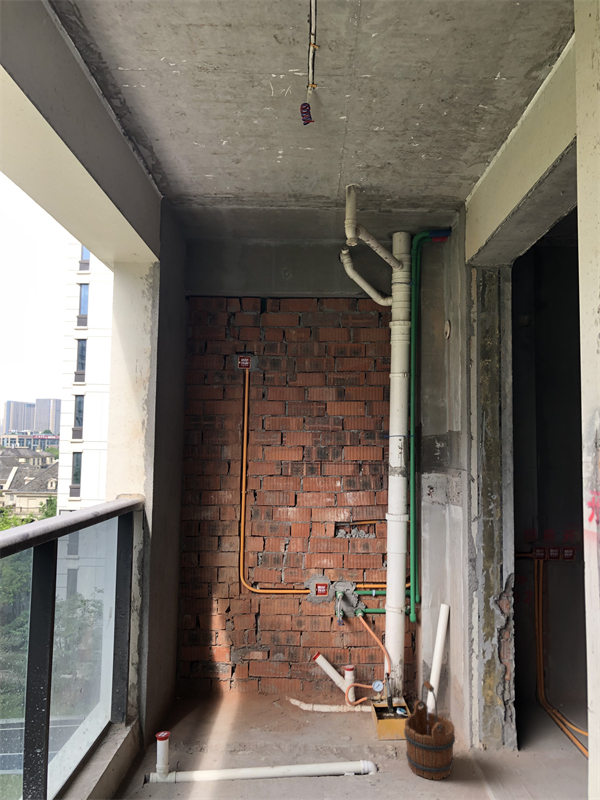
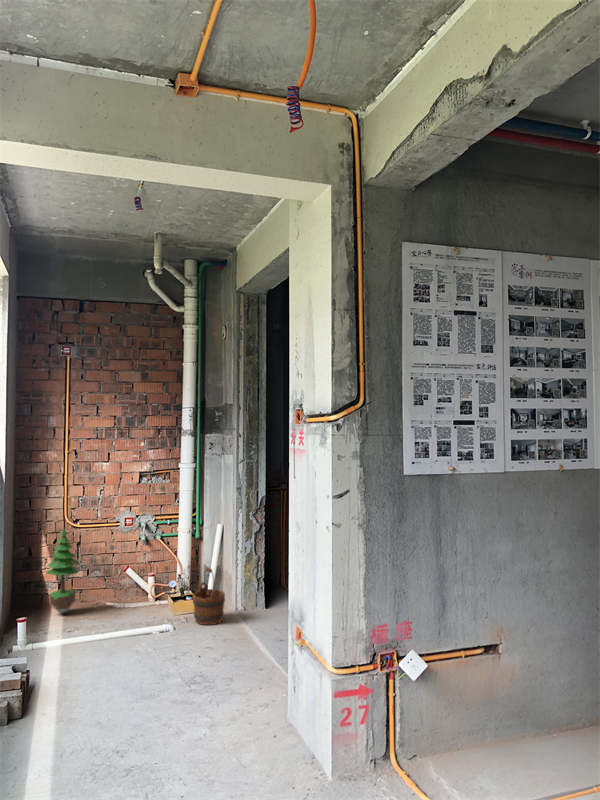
potted tree: none [216,590,256,706] -> present [47,529,79,614]

